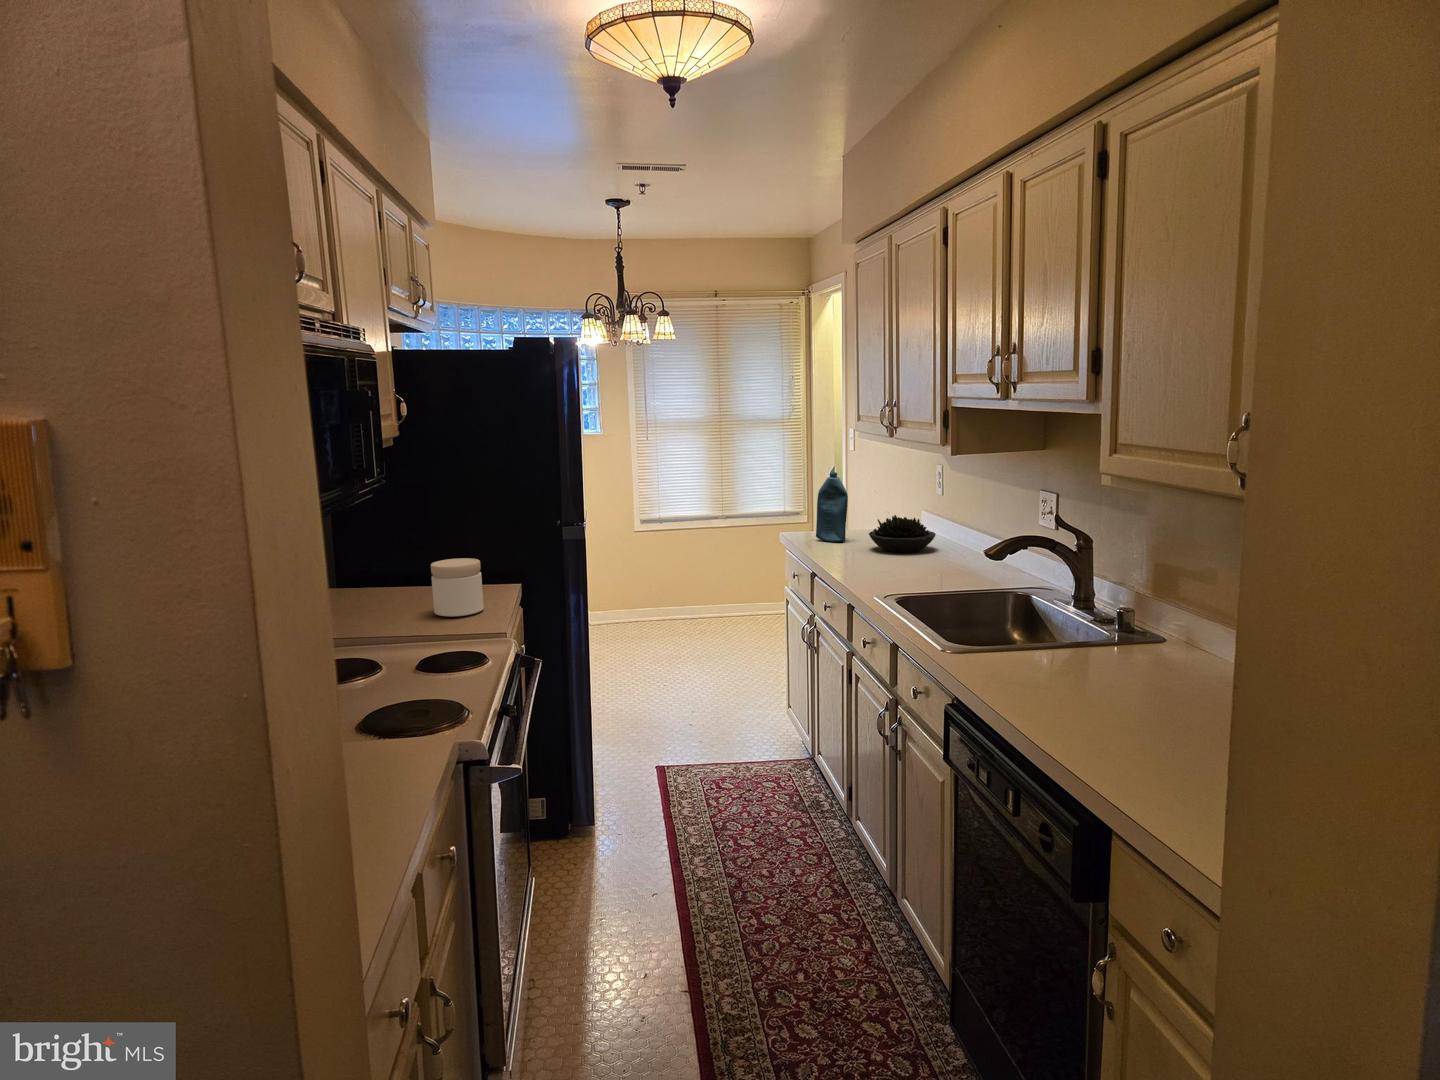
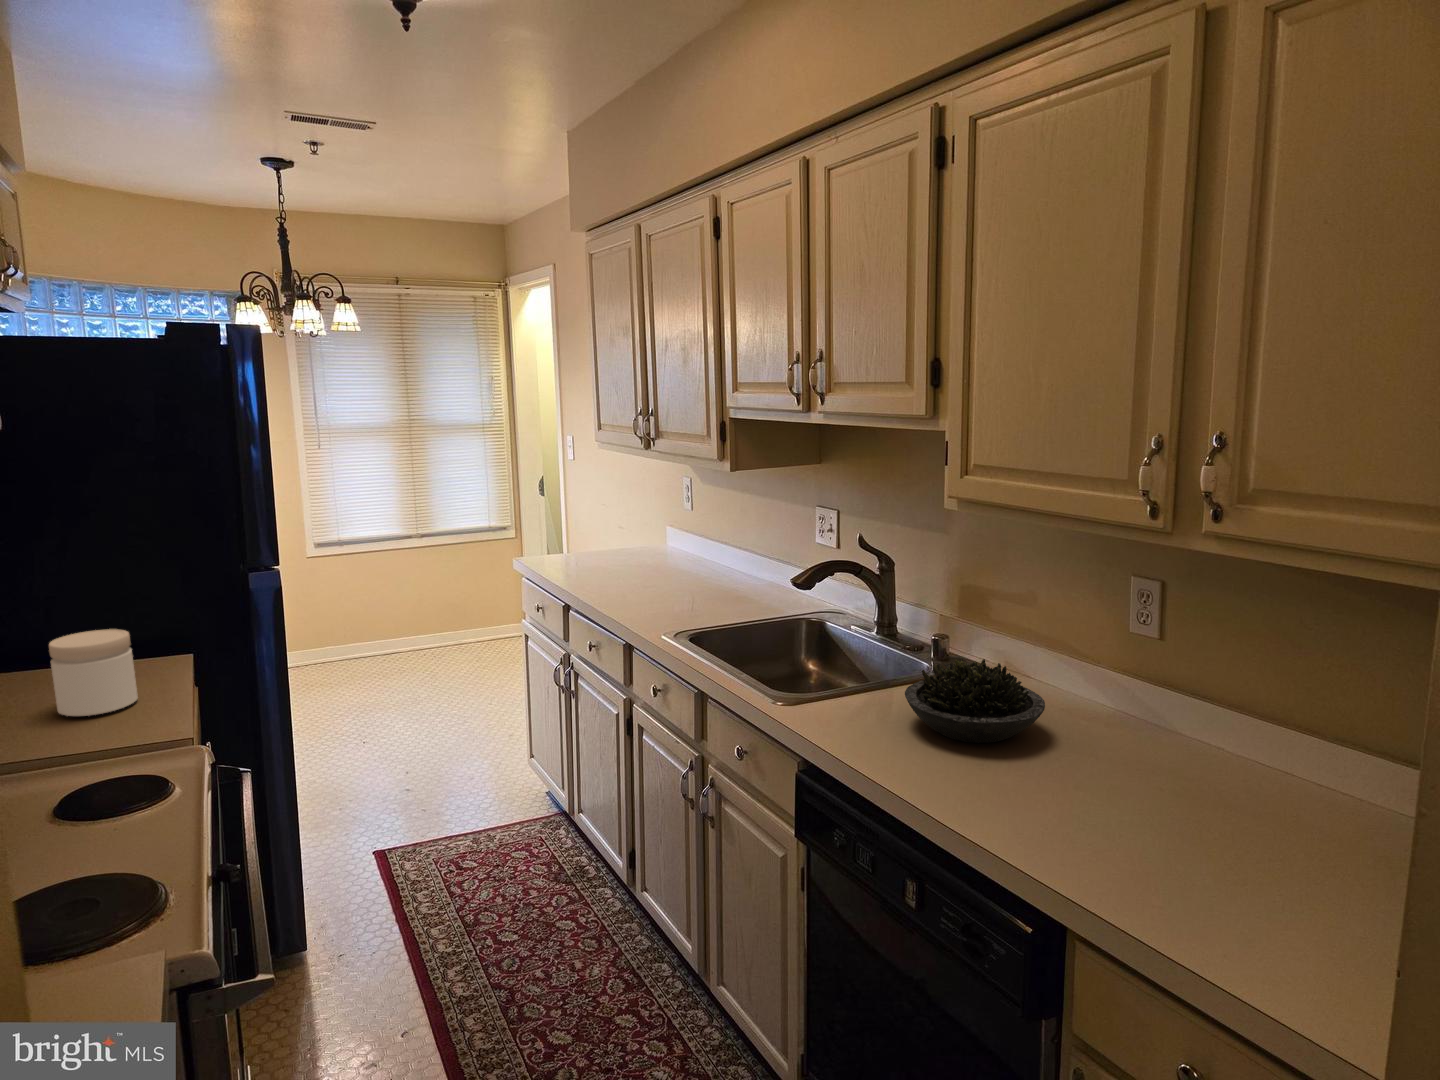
bottle: present [816,472,848,543] -> none [556,488,592,568]
succulent plant: present [869,515,936,553] -> present [905,658,1045,743]

